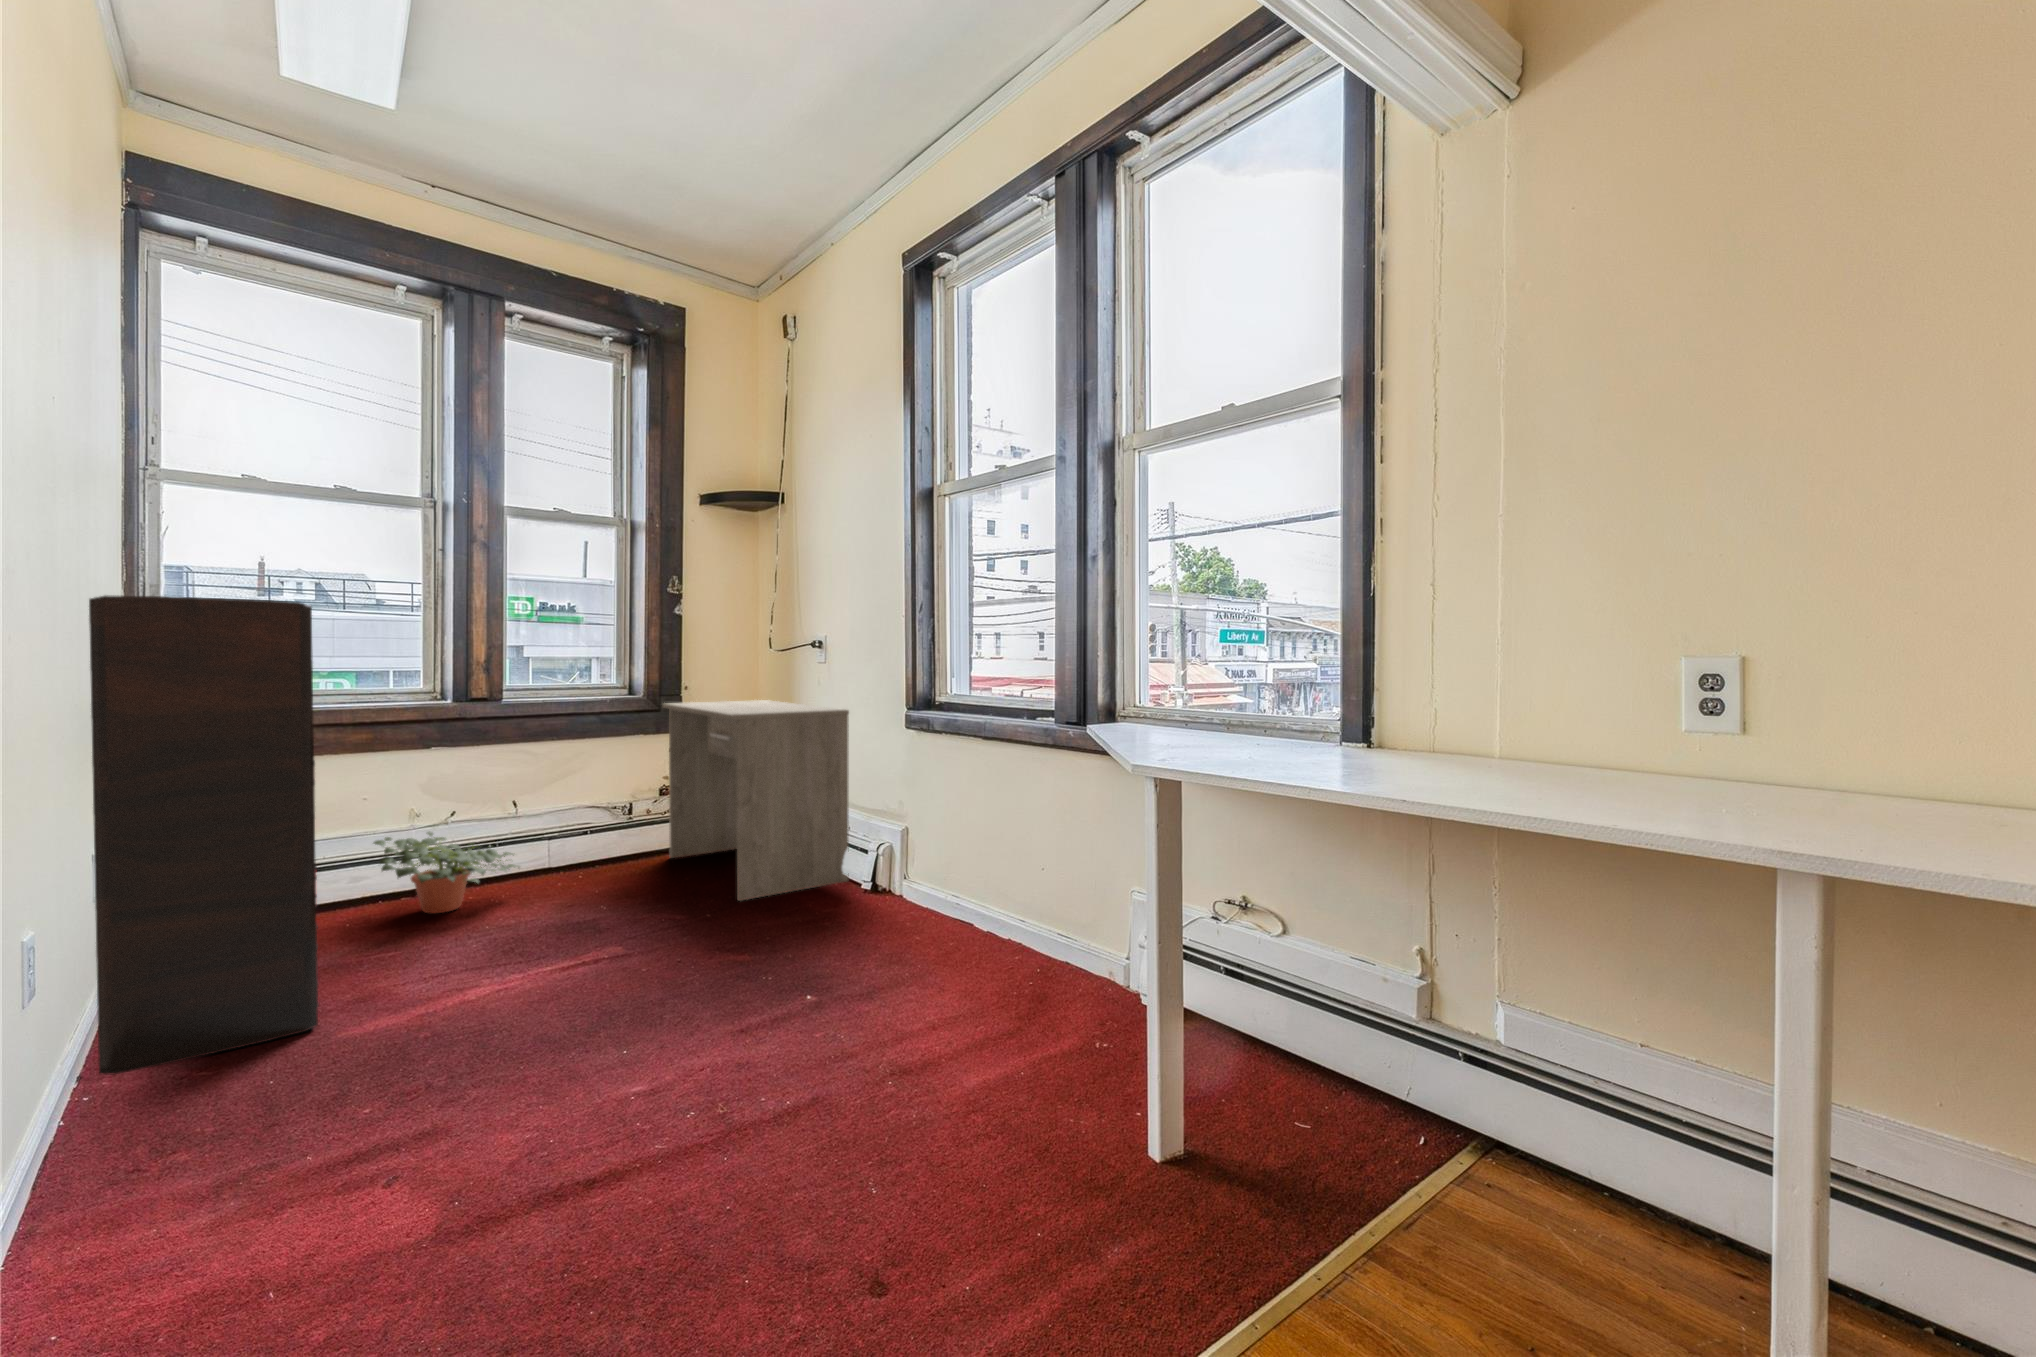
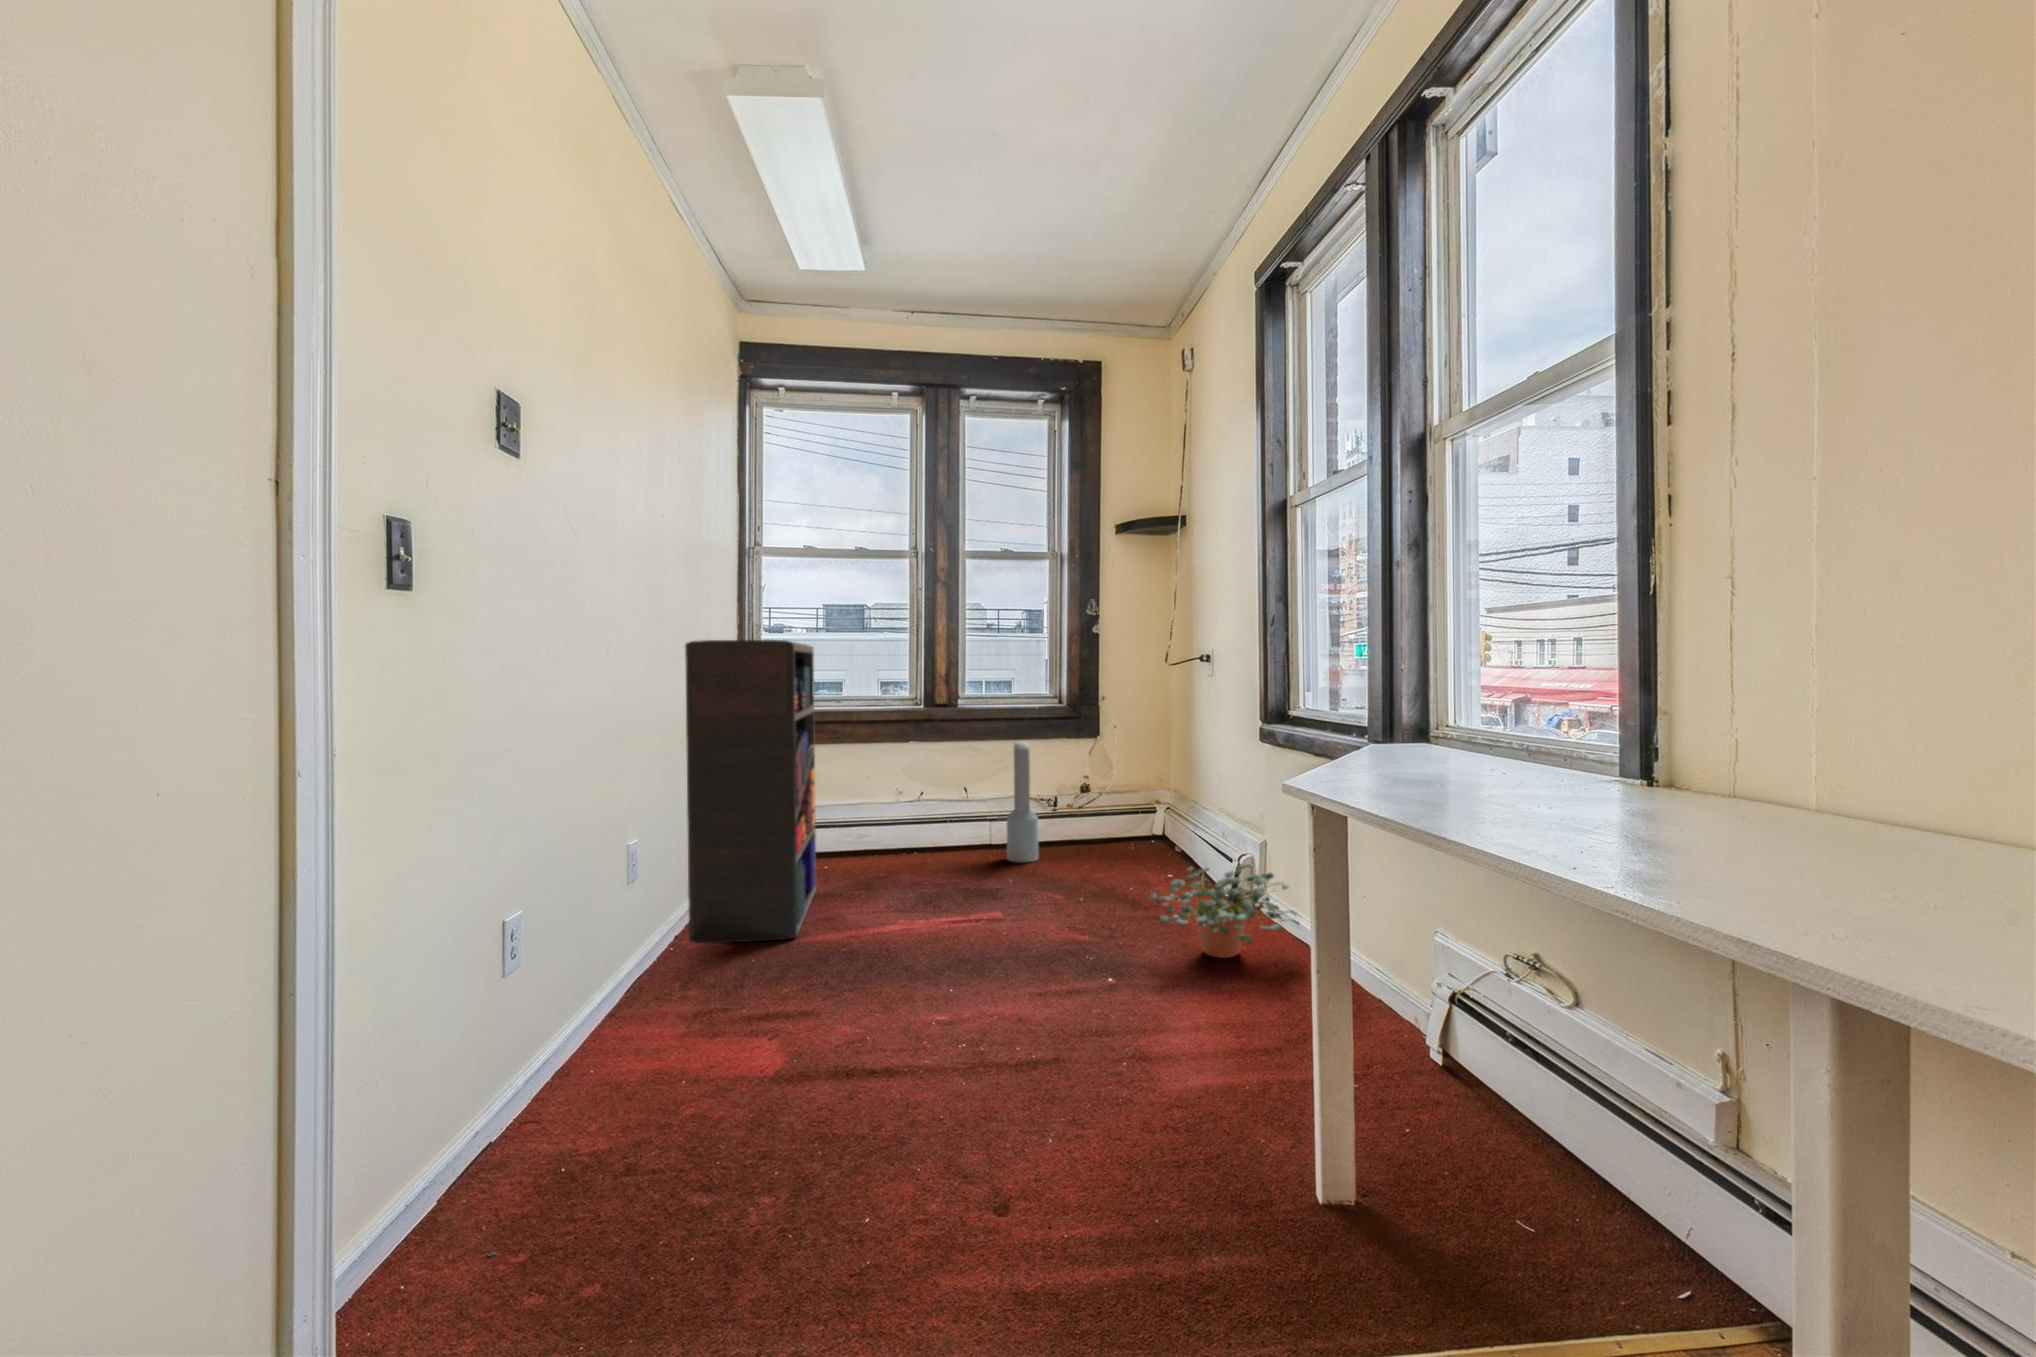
desk: present [662,700,849,901] -> none [1078,714,1224,899]
air purifier: none [575,735,615,877] -> present [1006,742,1038,862]
potted plant: present [374,832,519,913] -> present [1147,864,1298,958]

